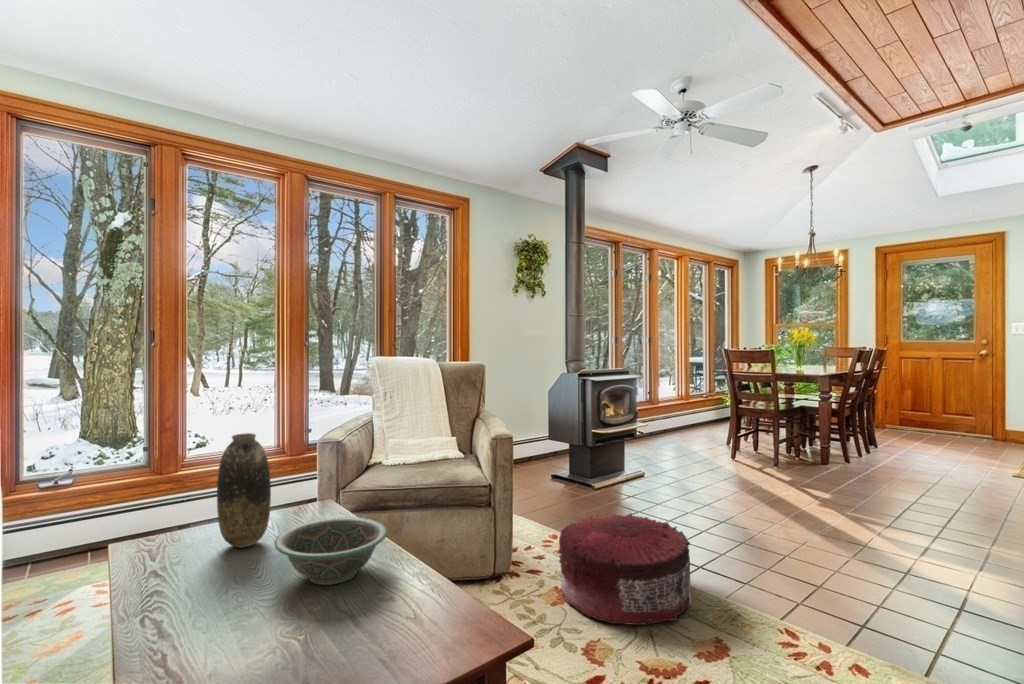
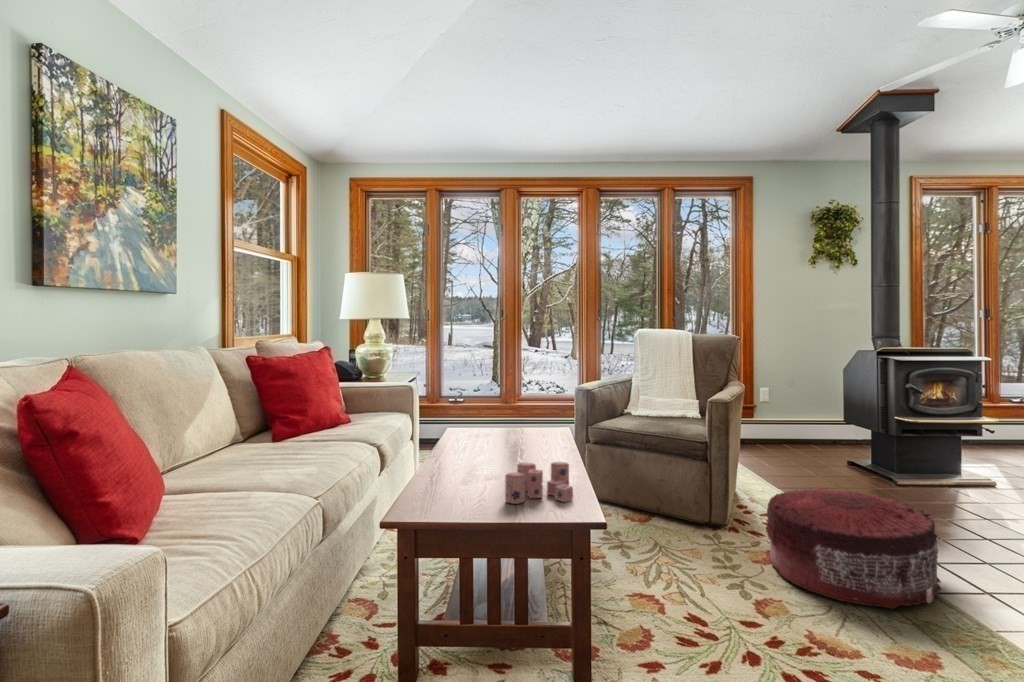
vase: present [217,433,271,547] -> none [459,361,494,440]
decorative bowl: present [275,517,387,585] -> none [471,424,550,465]
candle: none [391,571,475,657] -> present [505,462,573,504]

